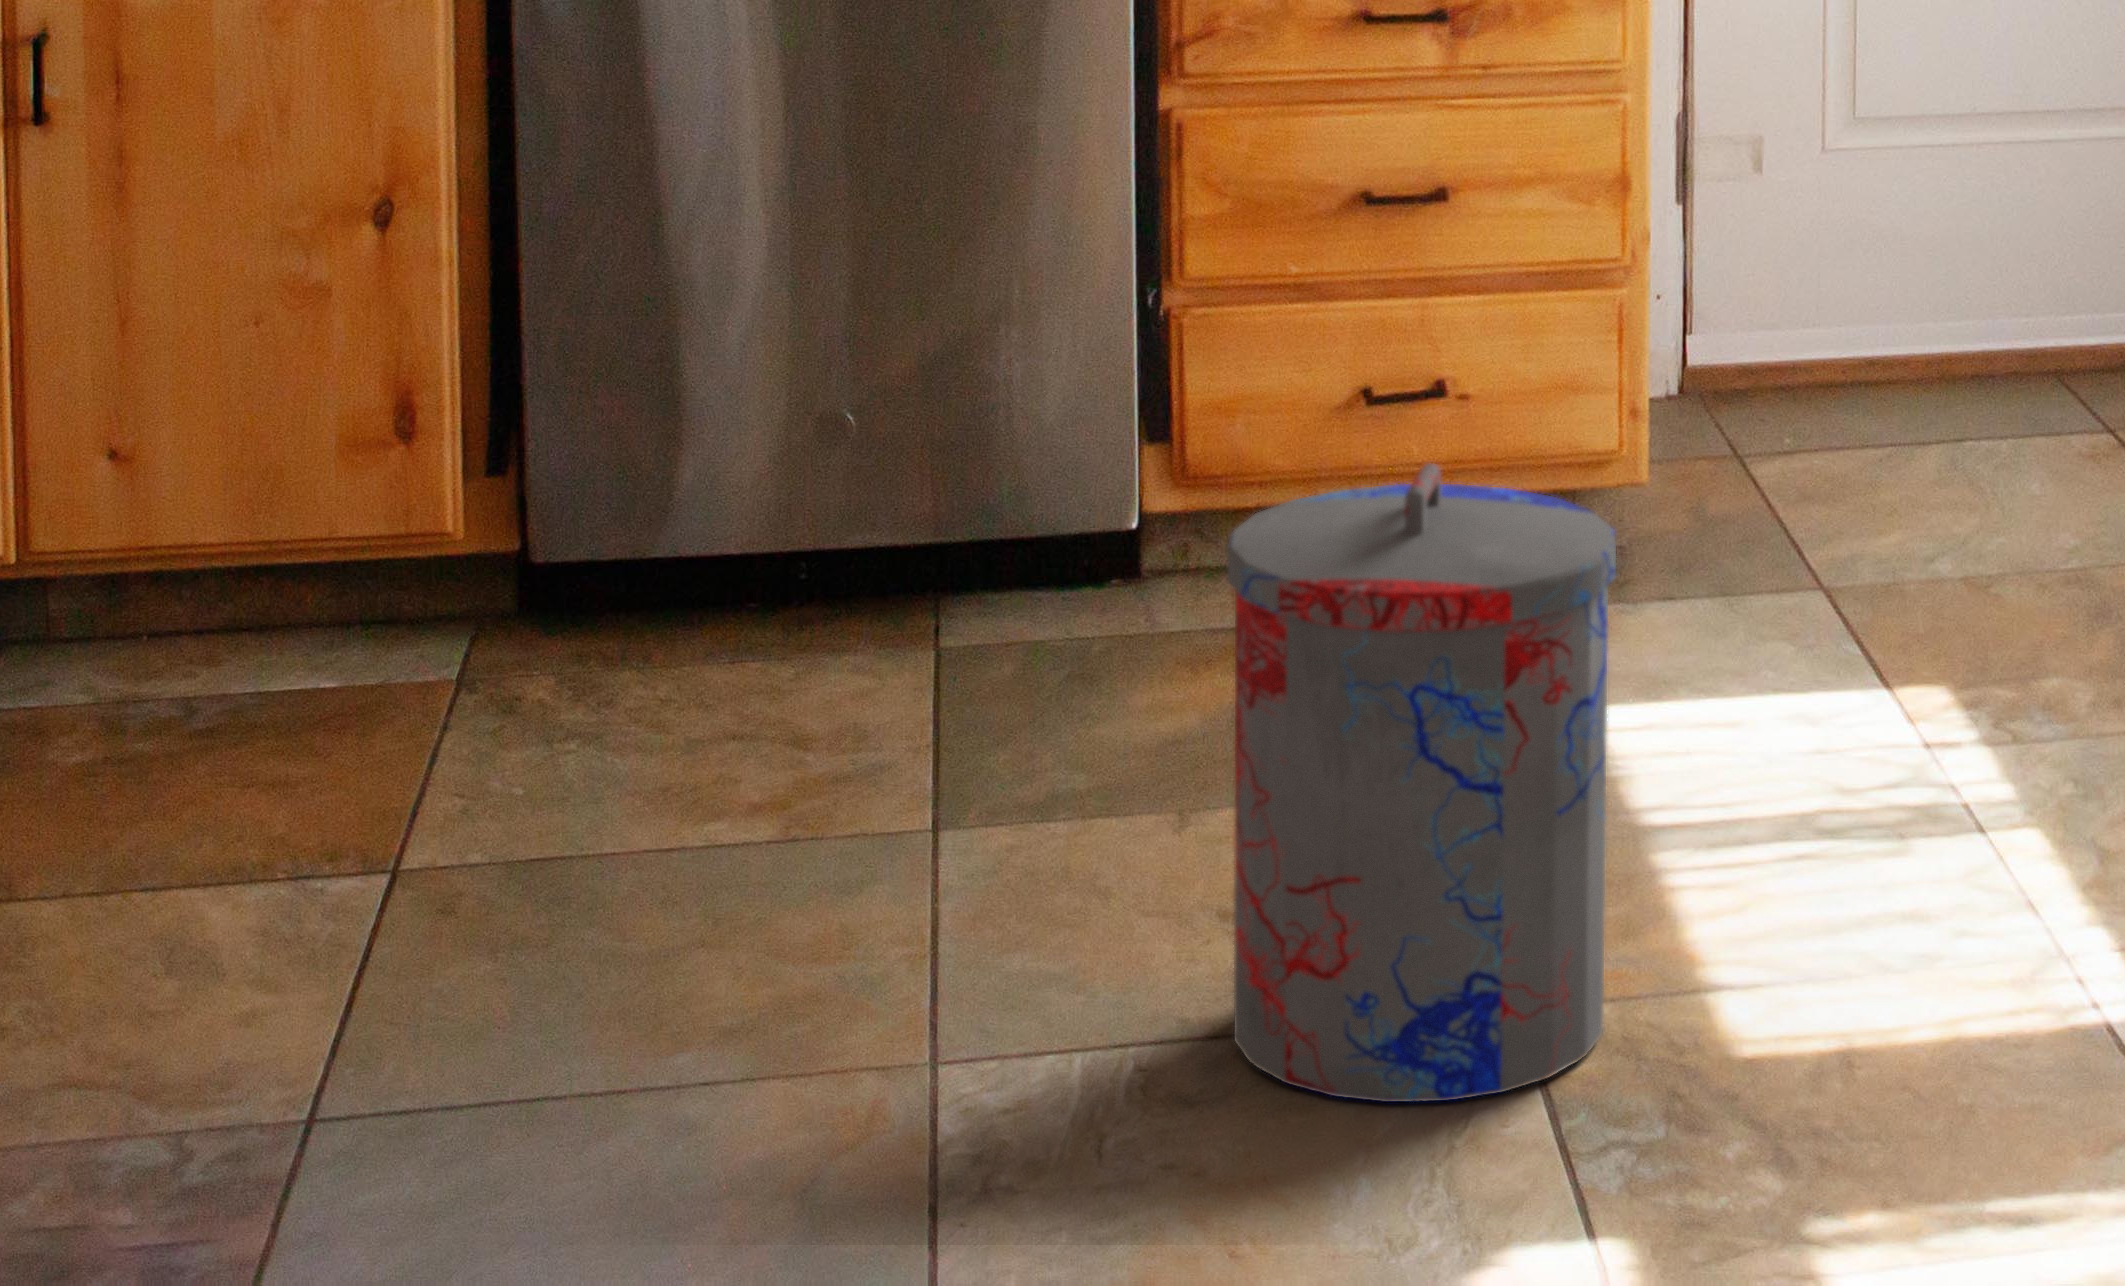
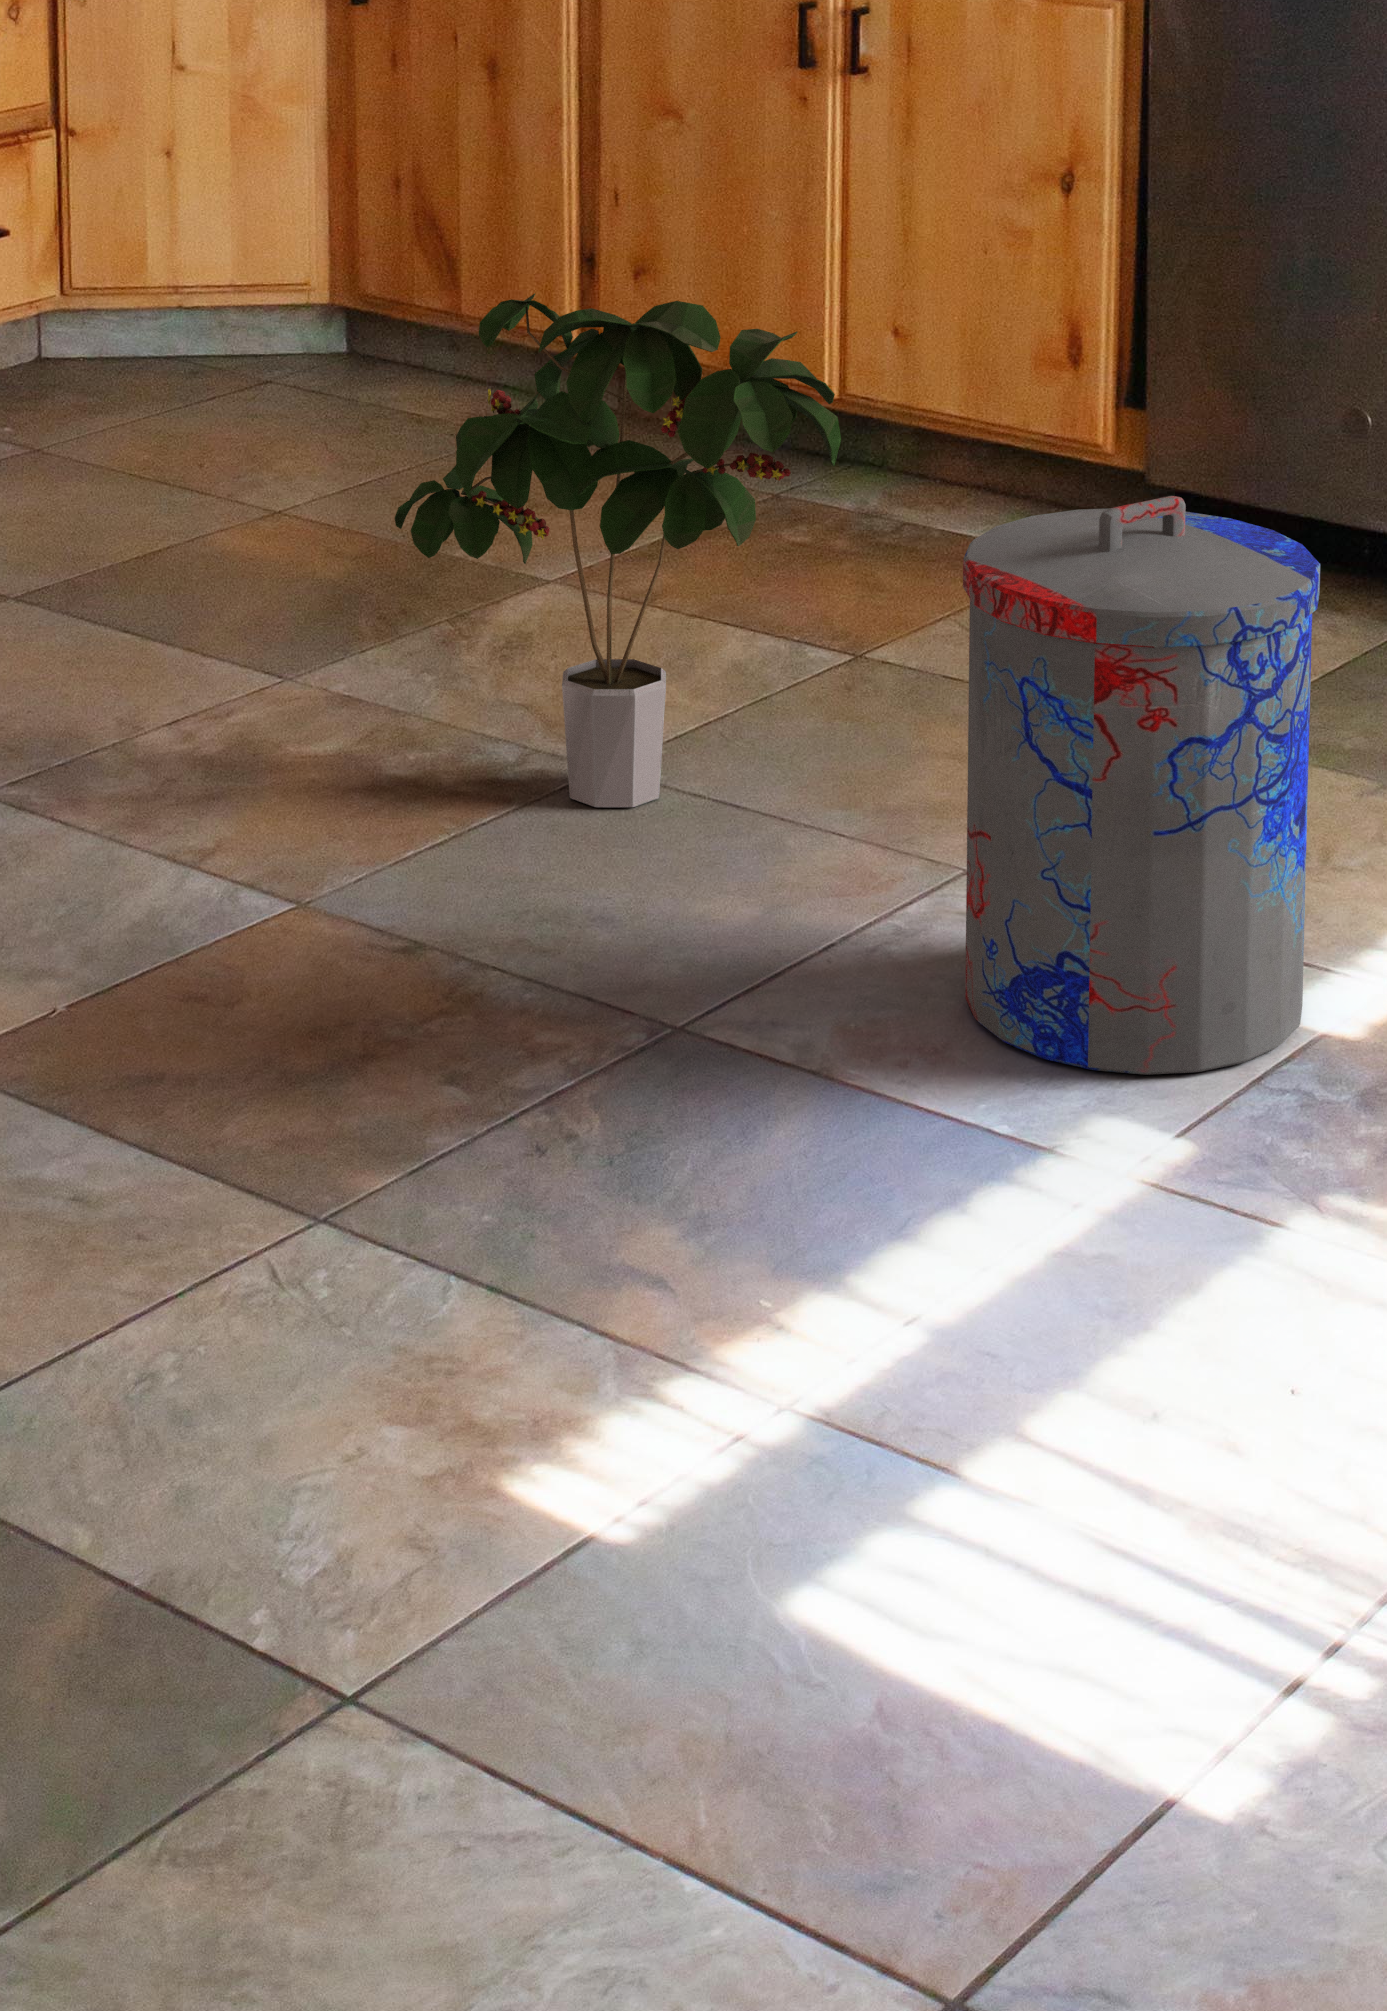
potted plant: none [178,398,800,1067] -> present [395,293,841,807]

